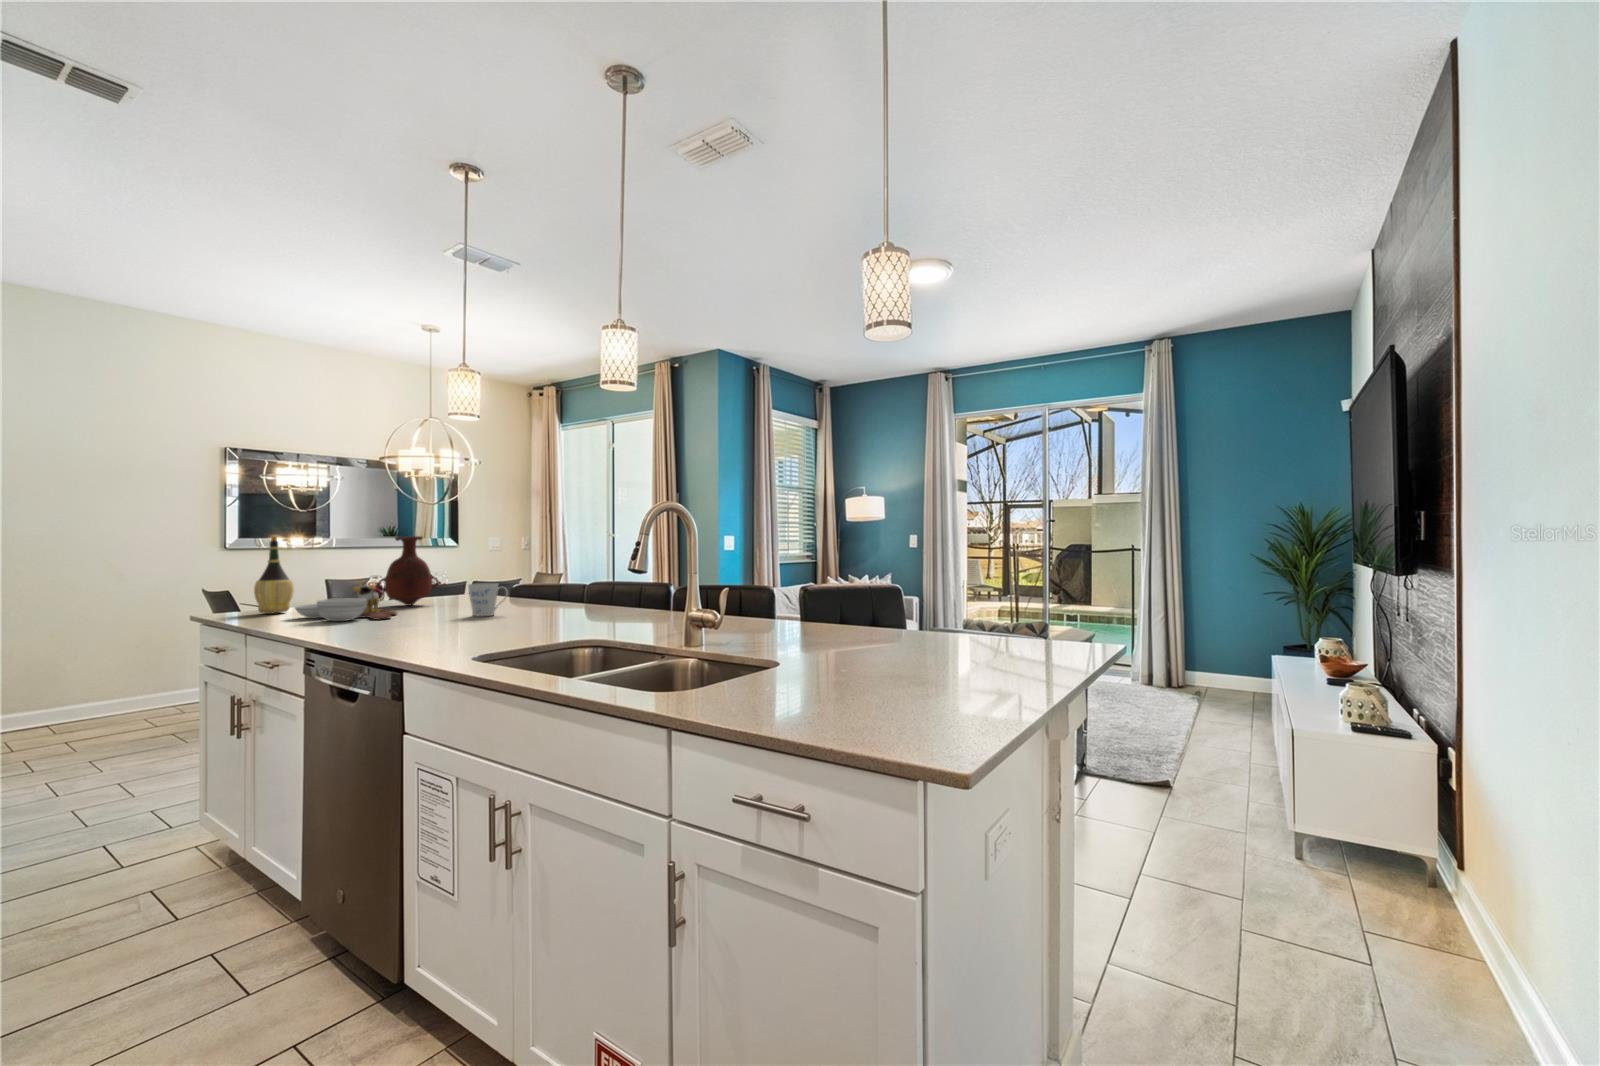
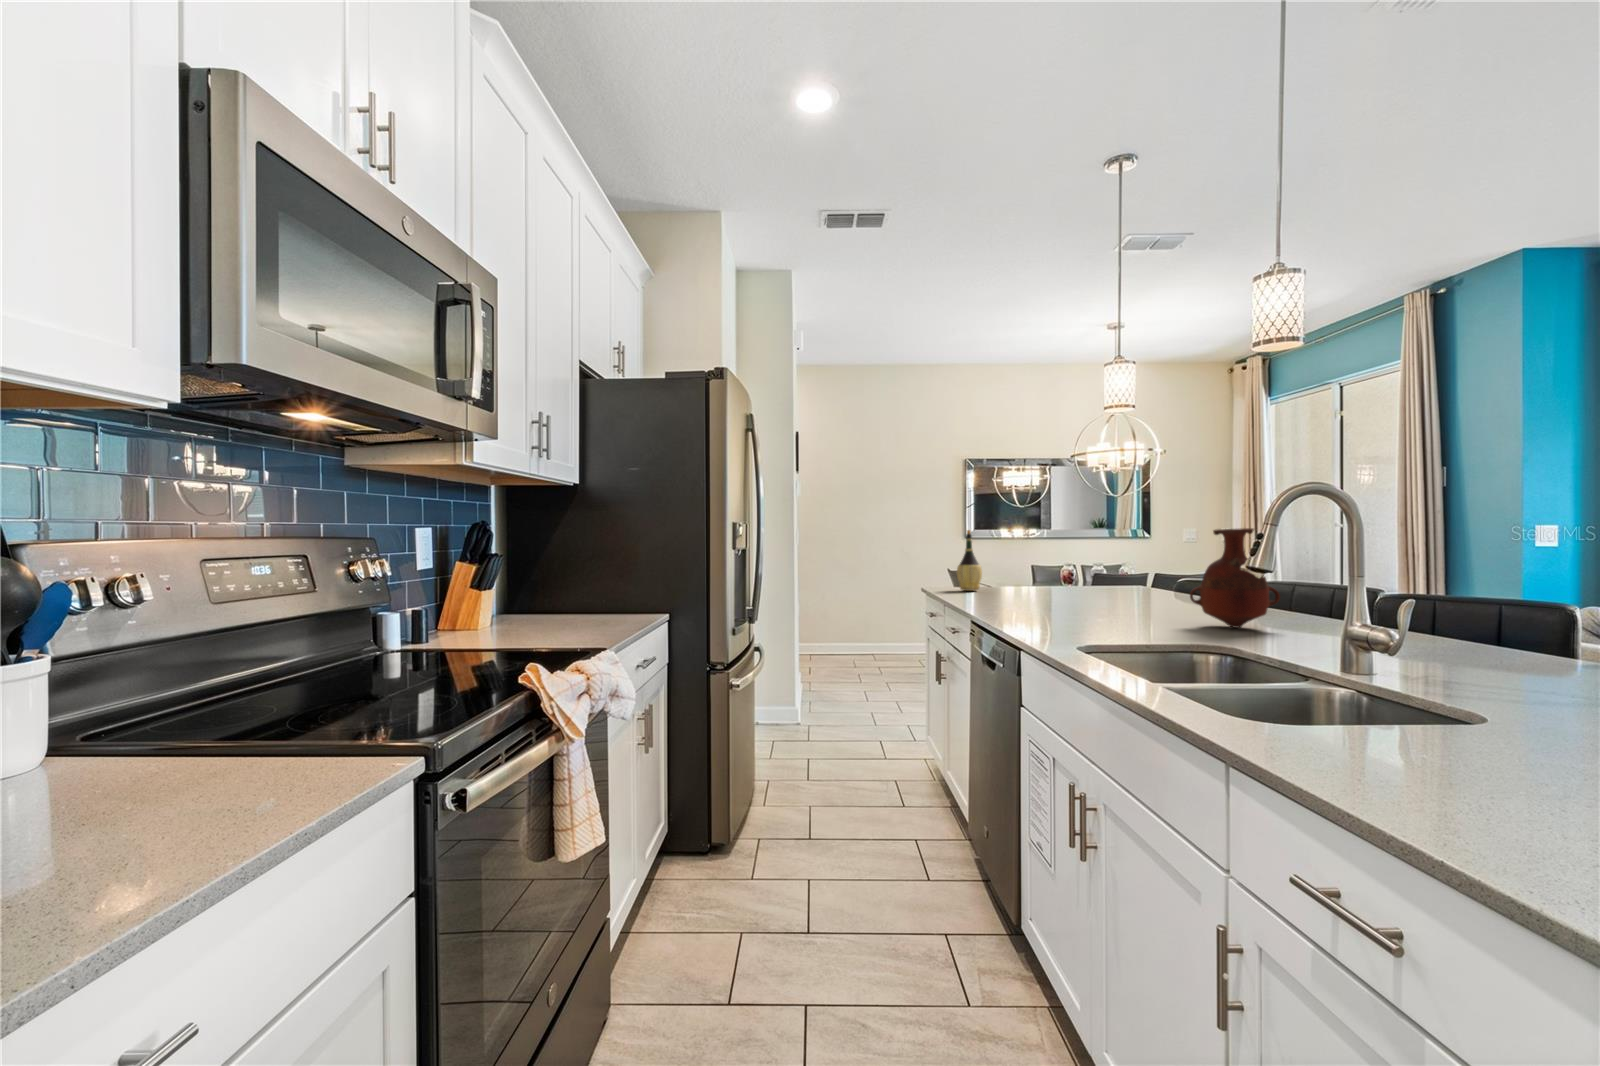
vase: present [377,536,439,606] -> present [1190,528,1280,628]
cutting board: present [295,582,397,621] -> none [977,569,1053,603]
mug: present [468,583,508,616] -> none [1111,575,1152,609]

